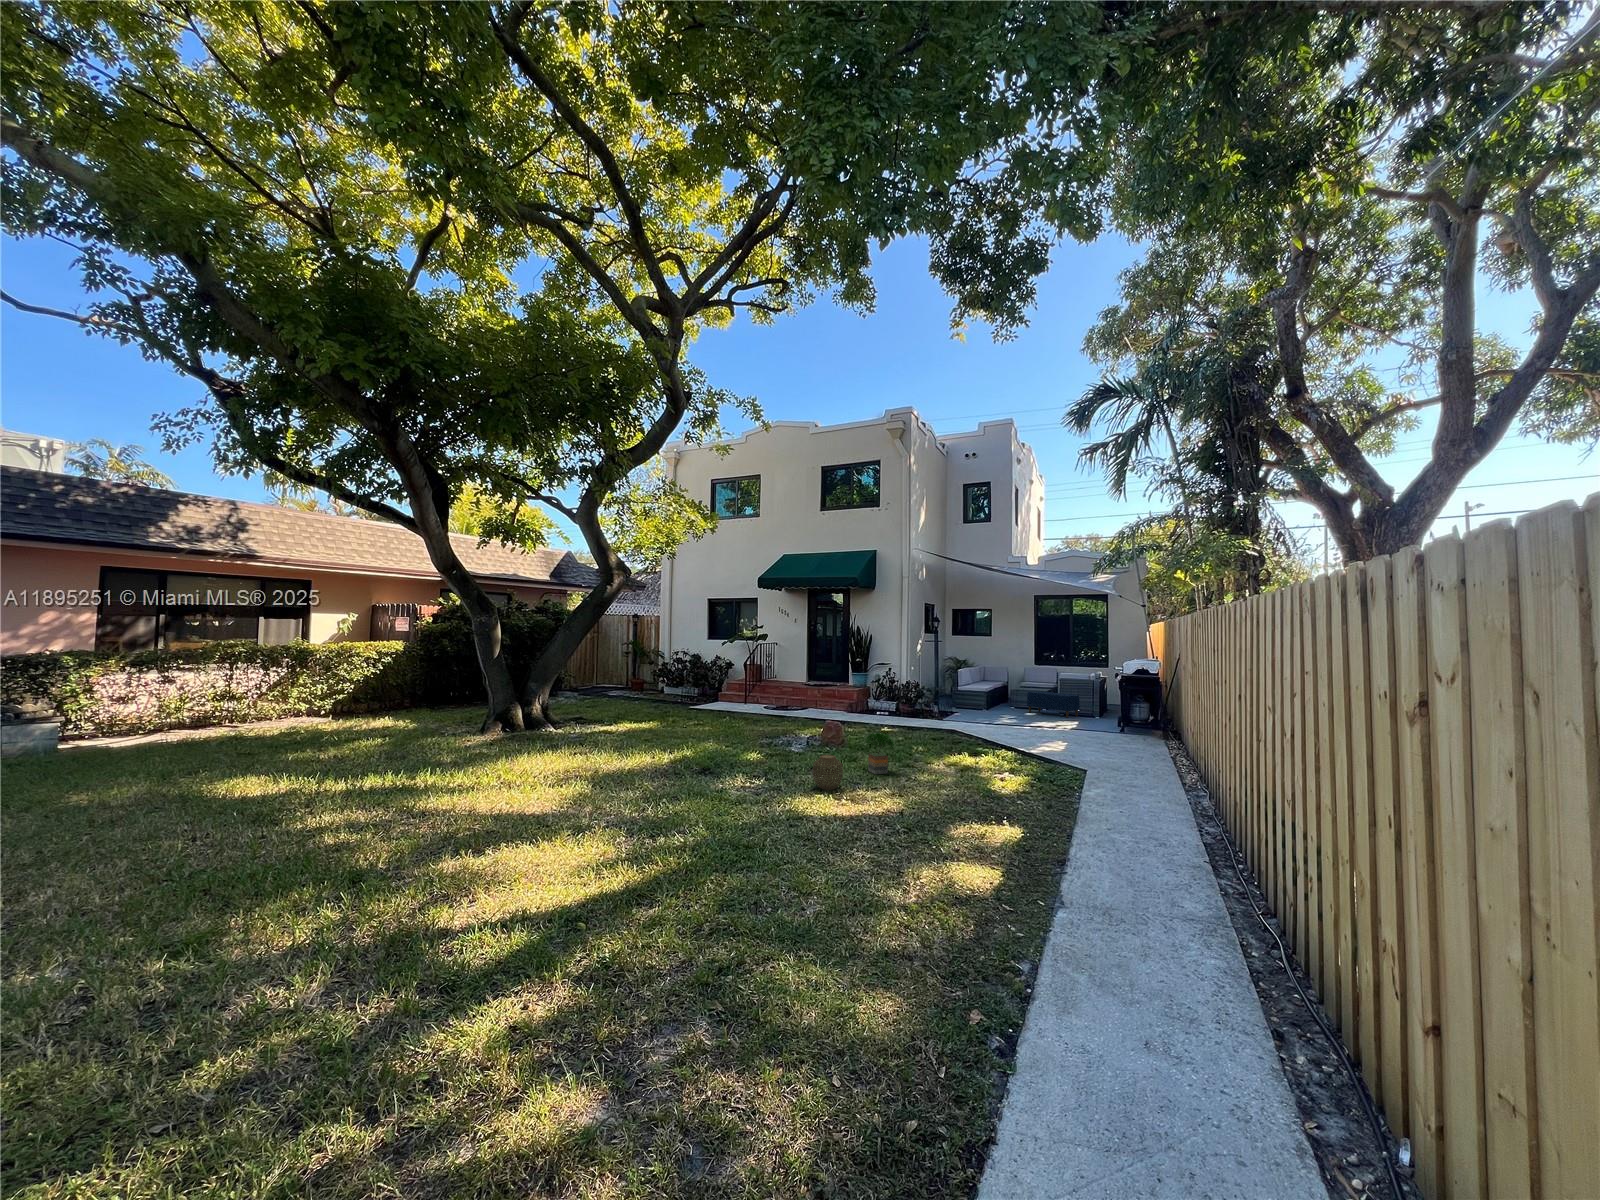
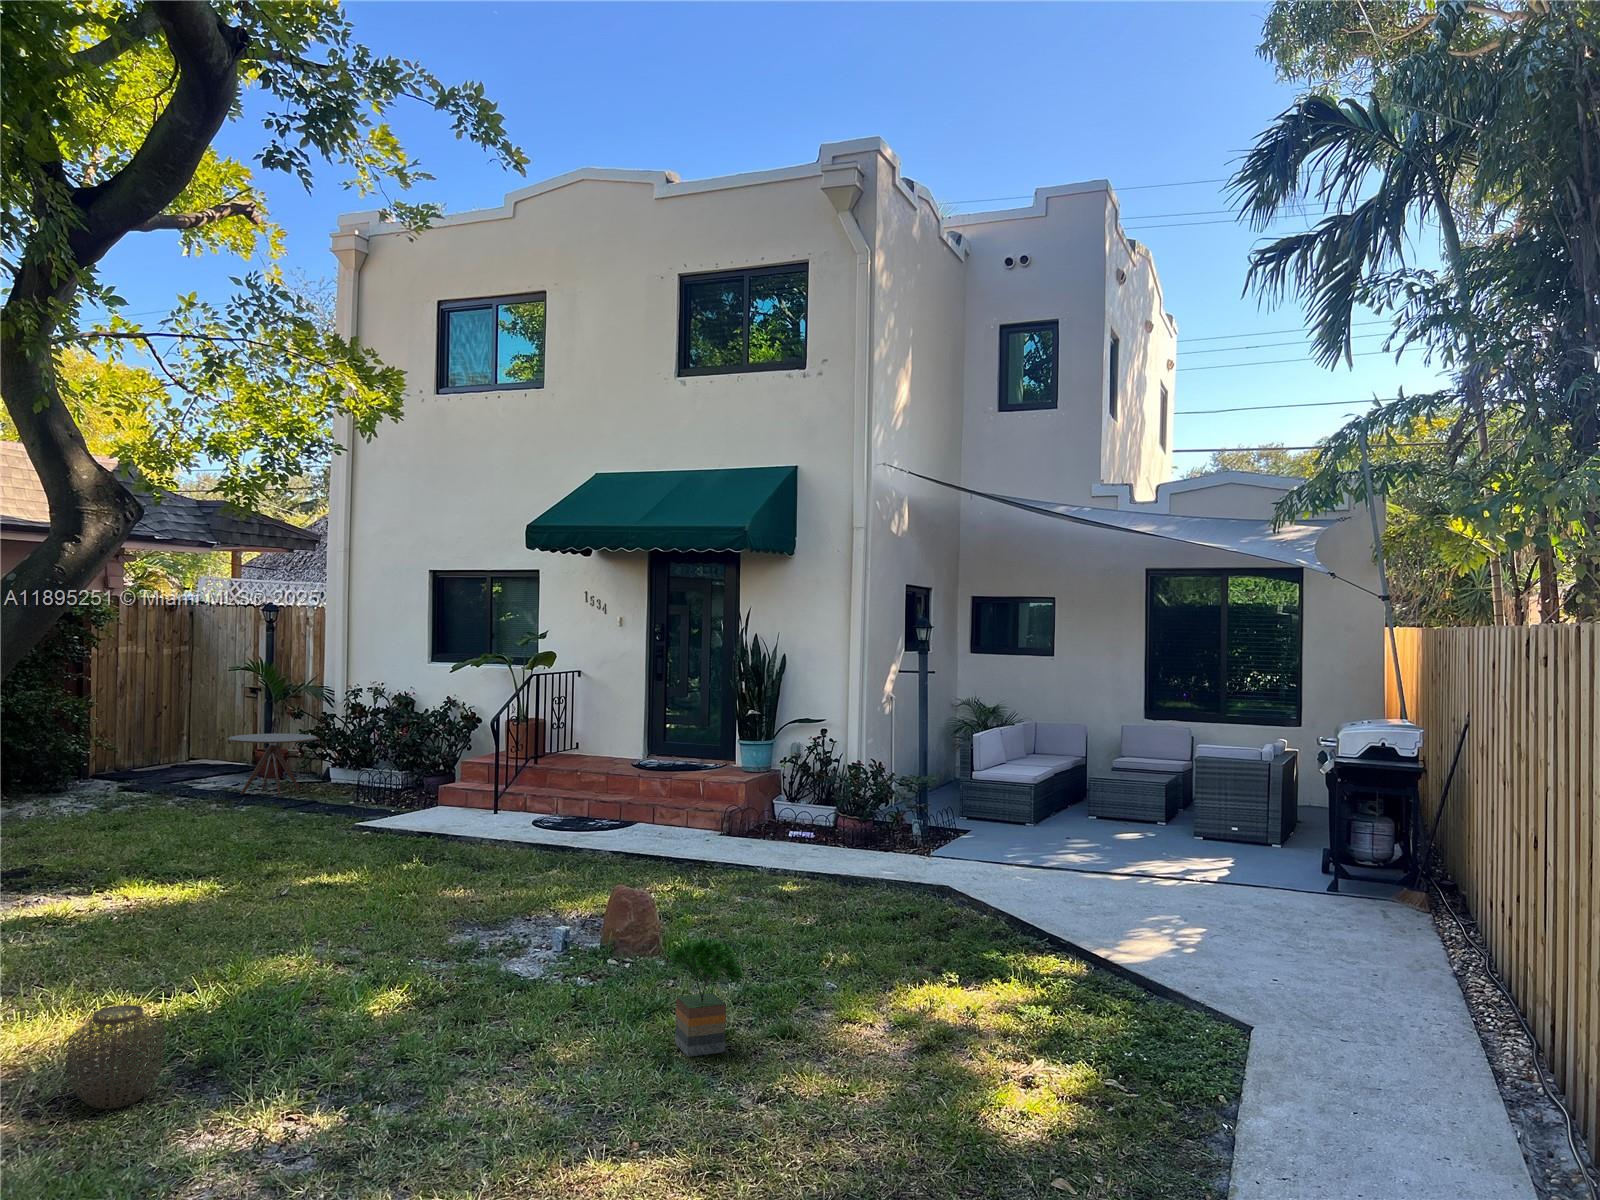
round table: none [625,672,662,698] -> present [229,734,317,796]
bench: present [1027,691,1080,718] -> none [1125,781,1238,844]
woven basket: present [813,755,843,790] -> present [67,1005,165,1109]

